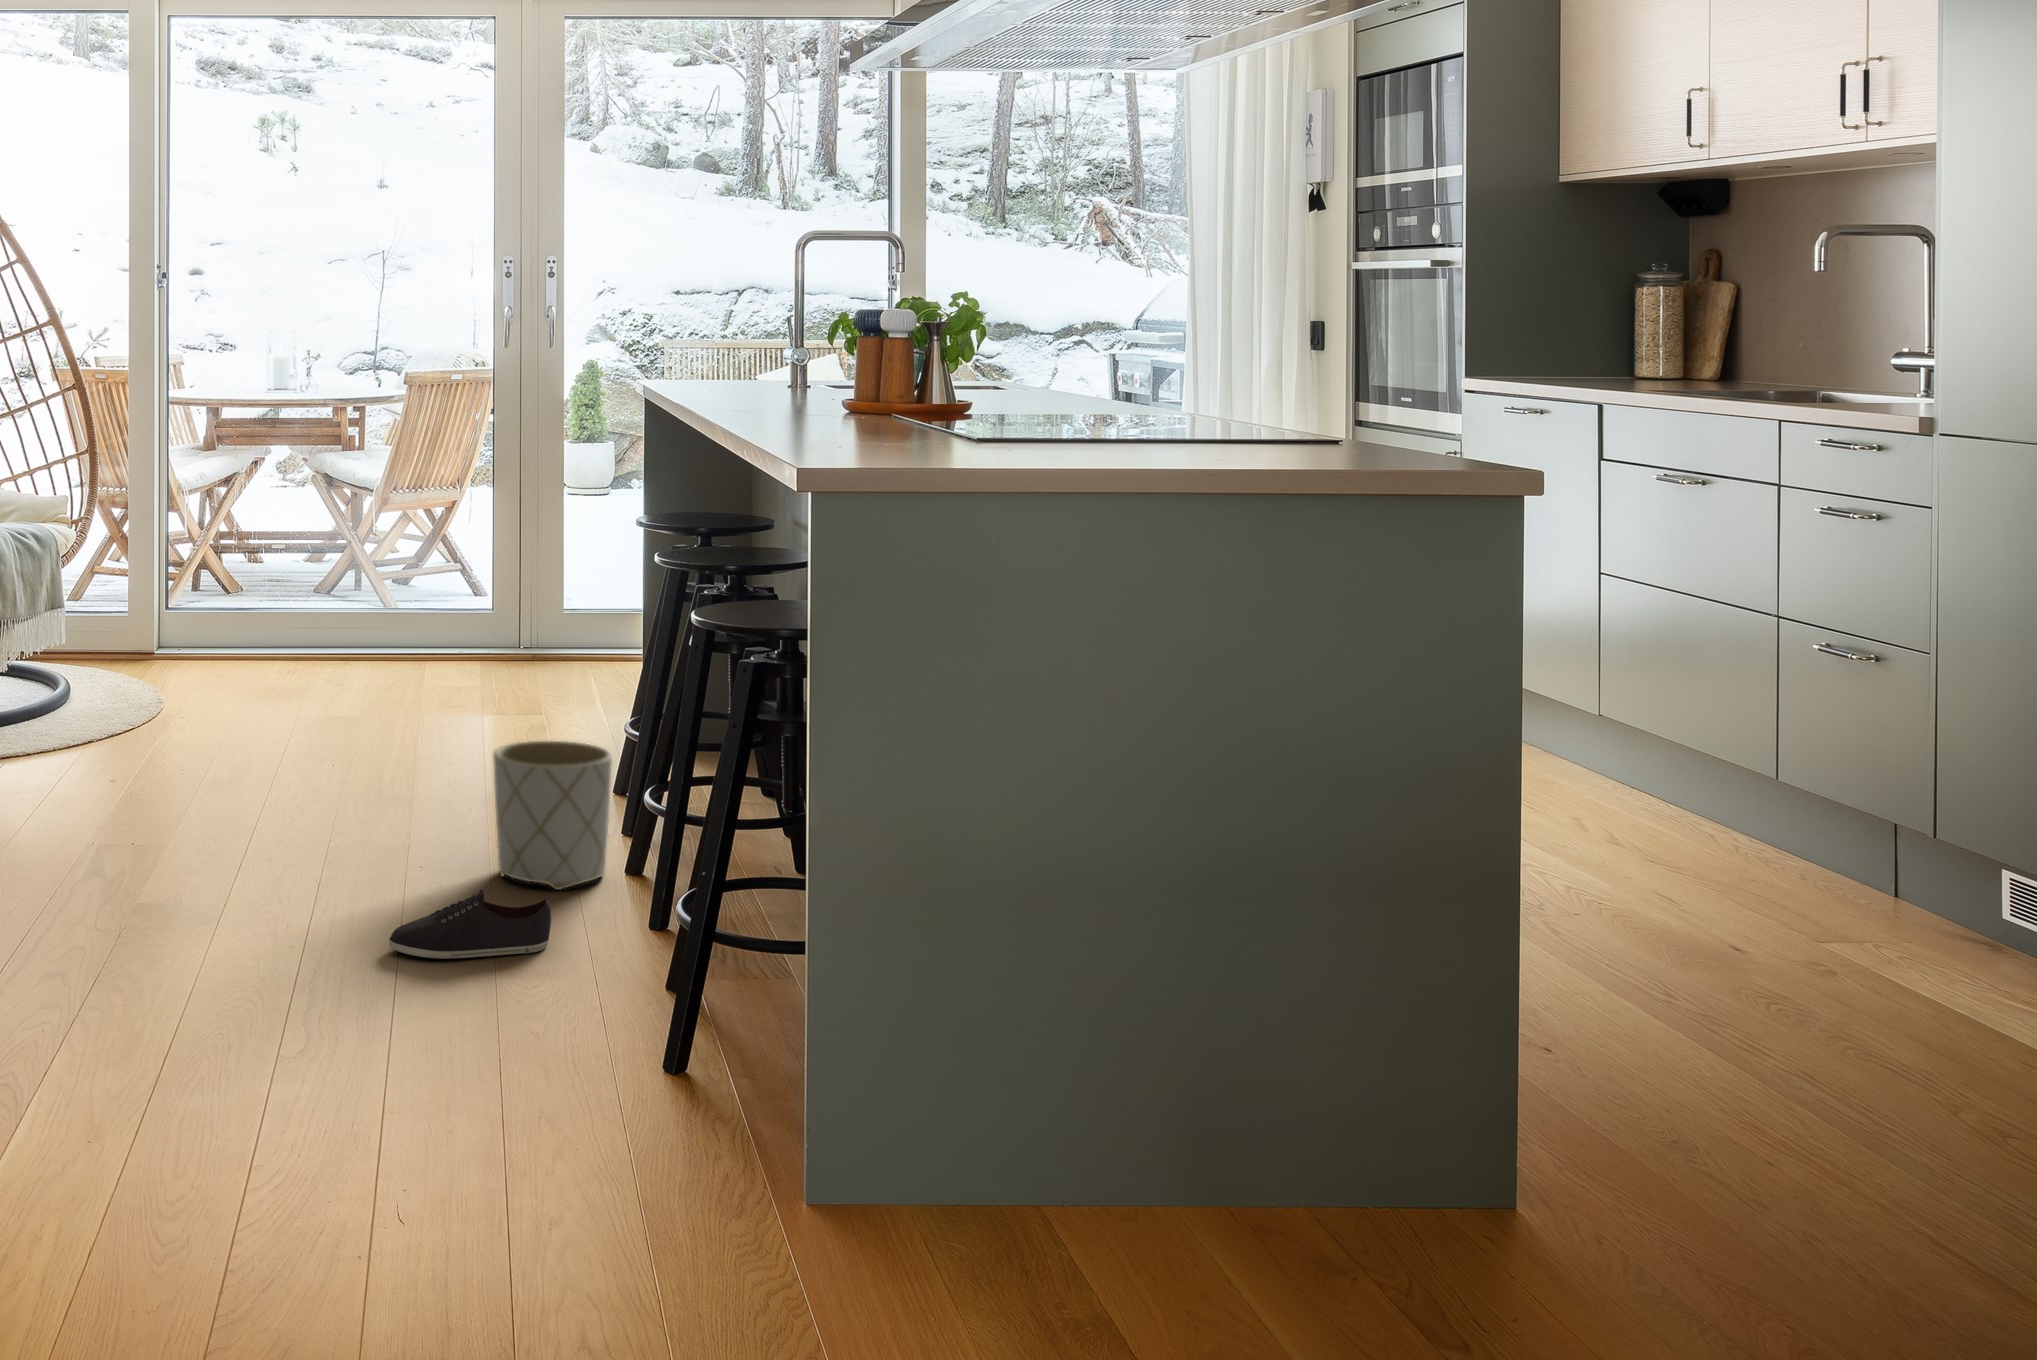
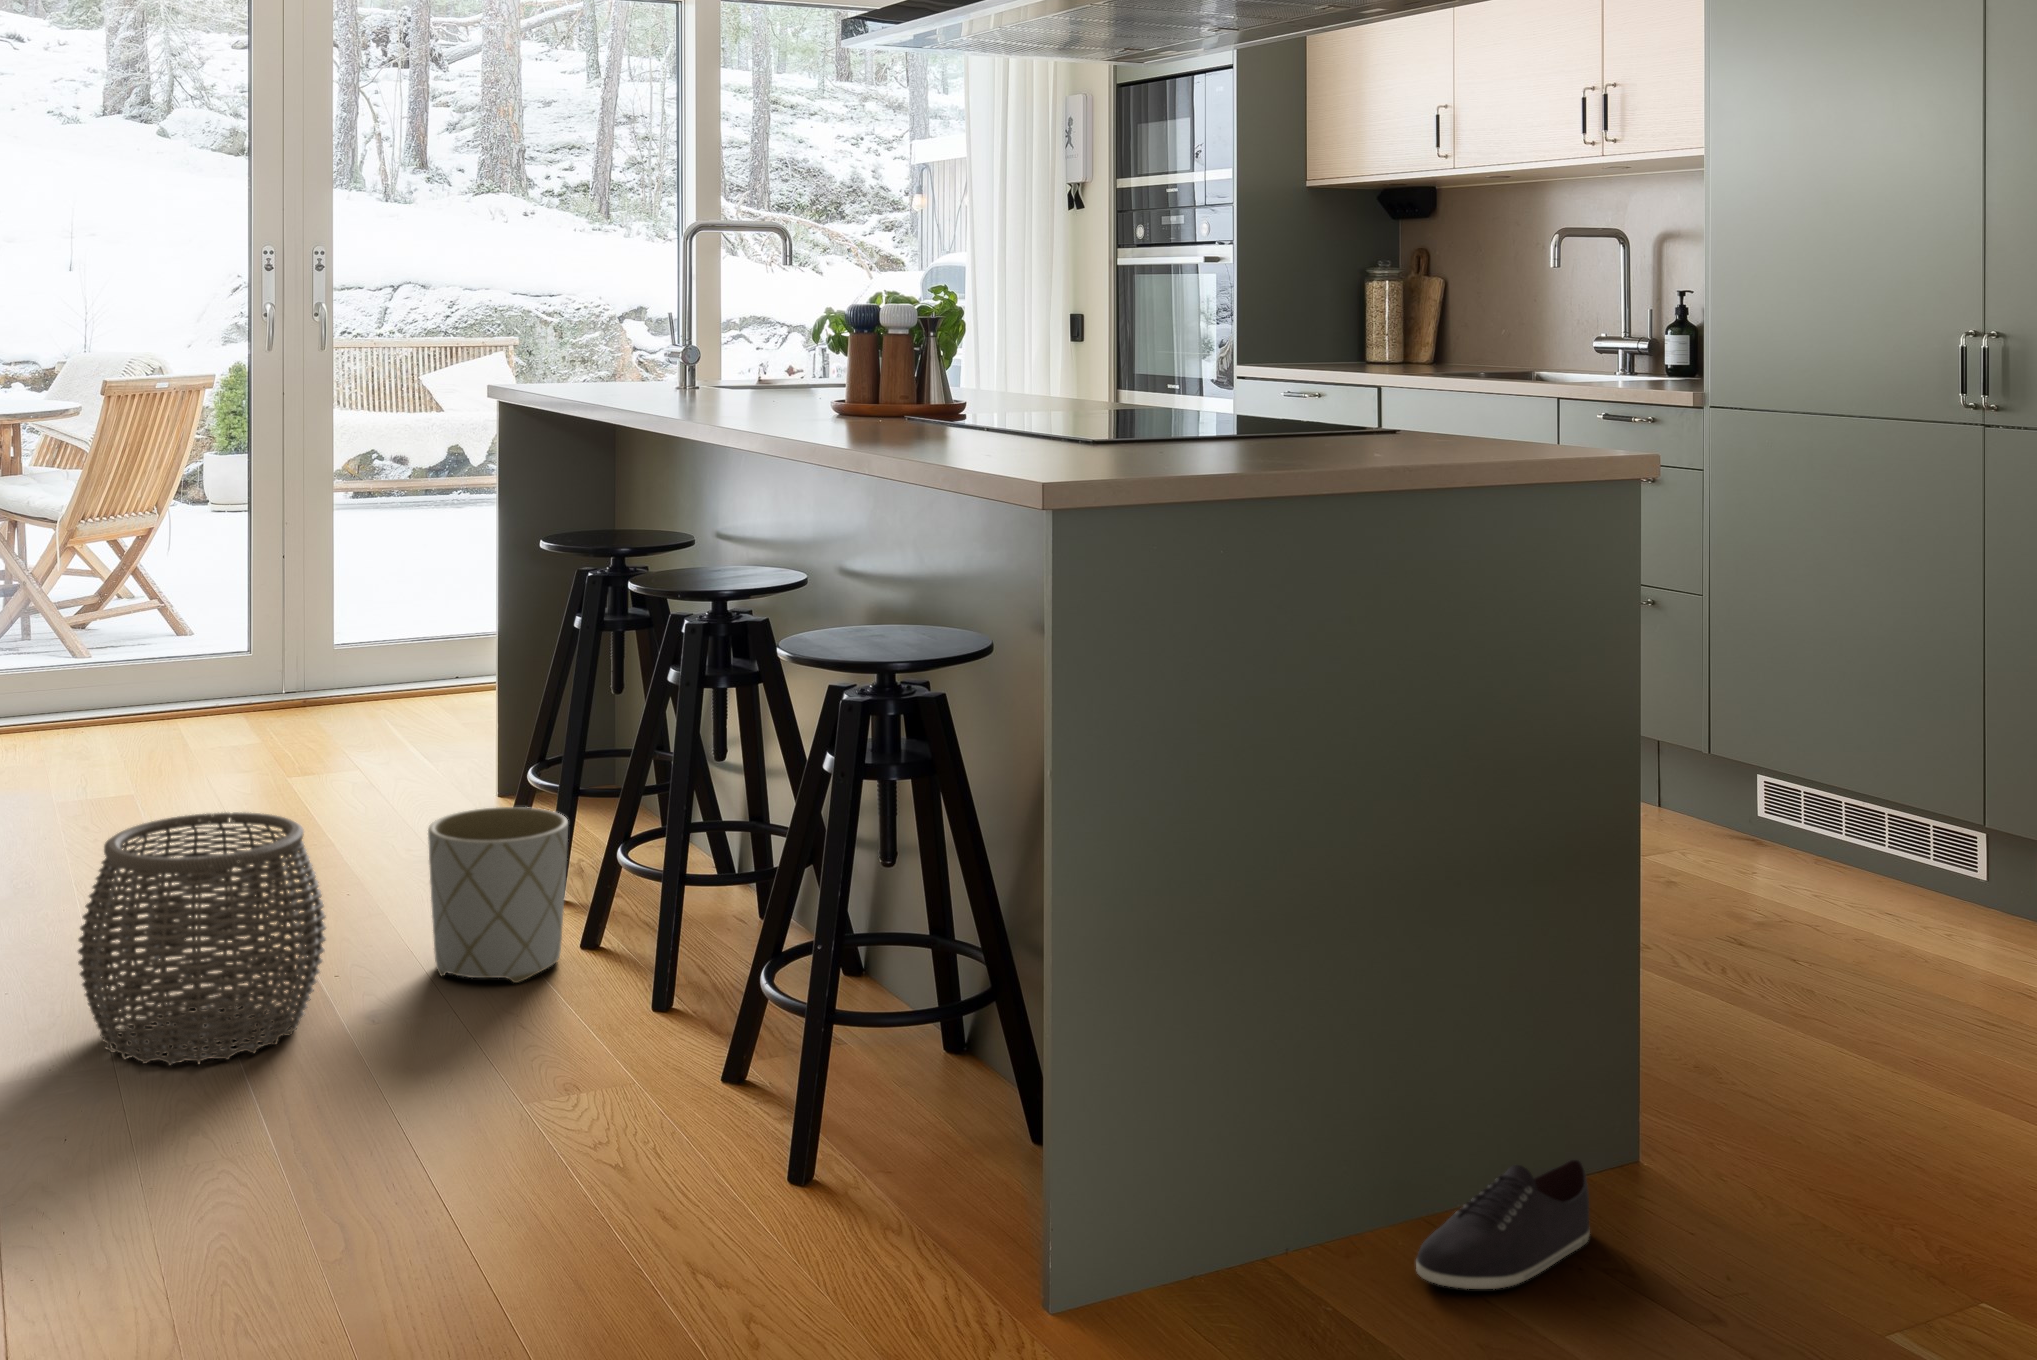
woven basket: none [206,716,396,911] -> present [78,812,326,1065]
shoe: present [389,889,551,959] -> present [1416,1160,1590,1289]

